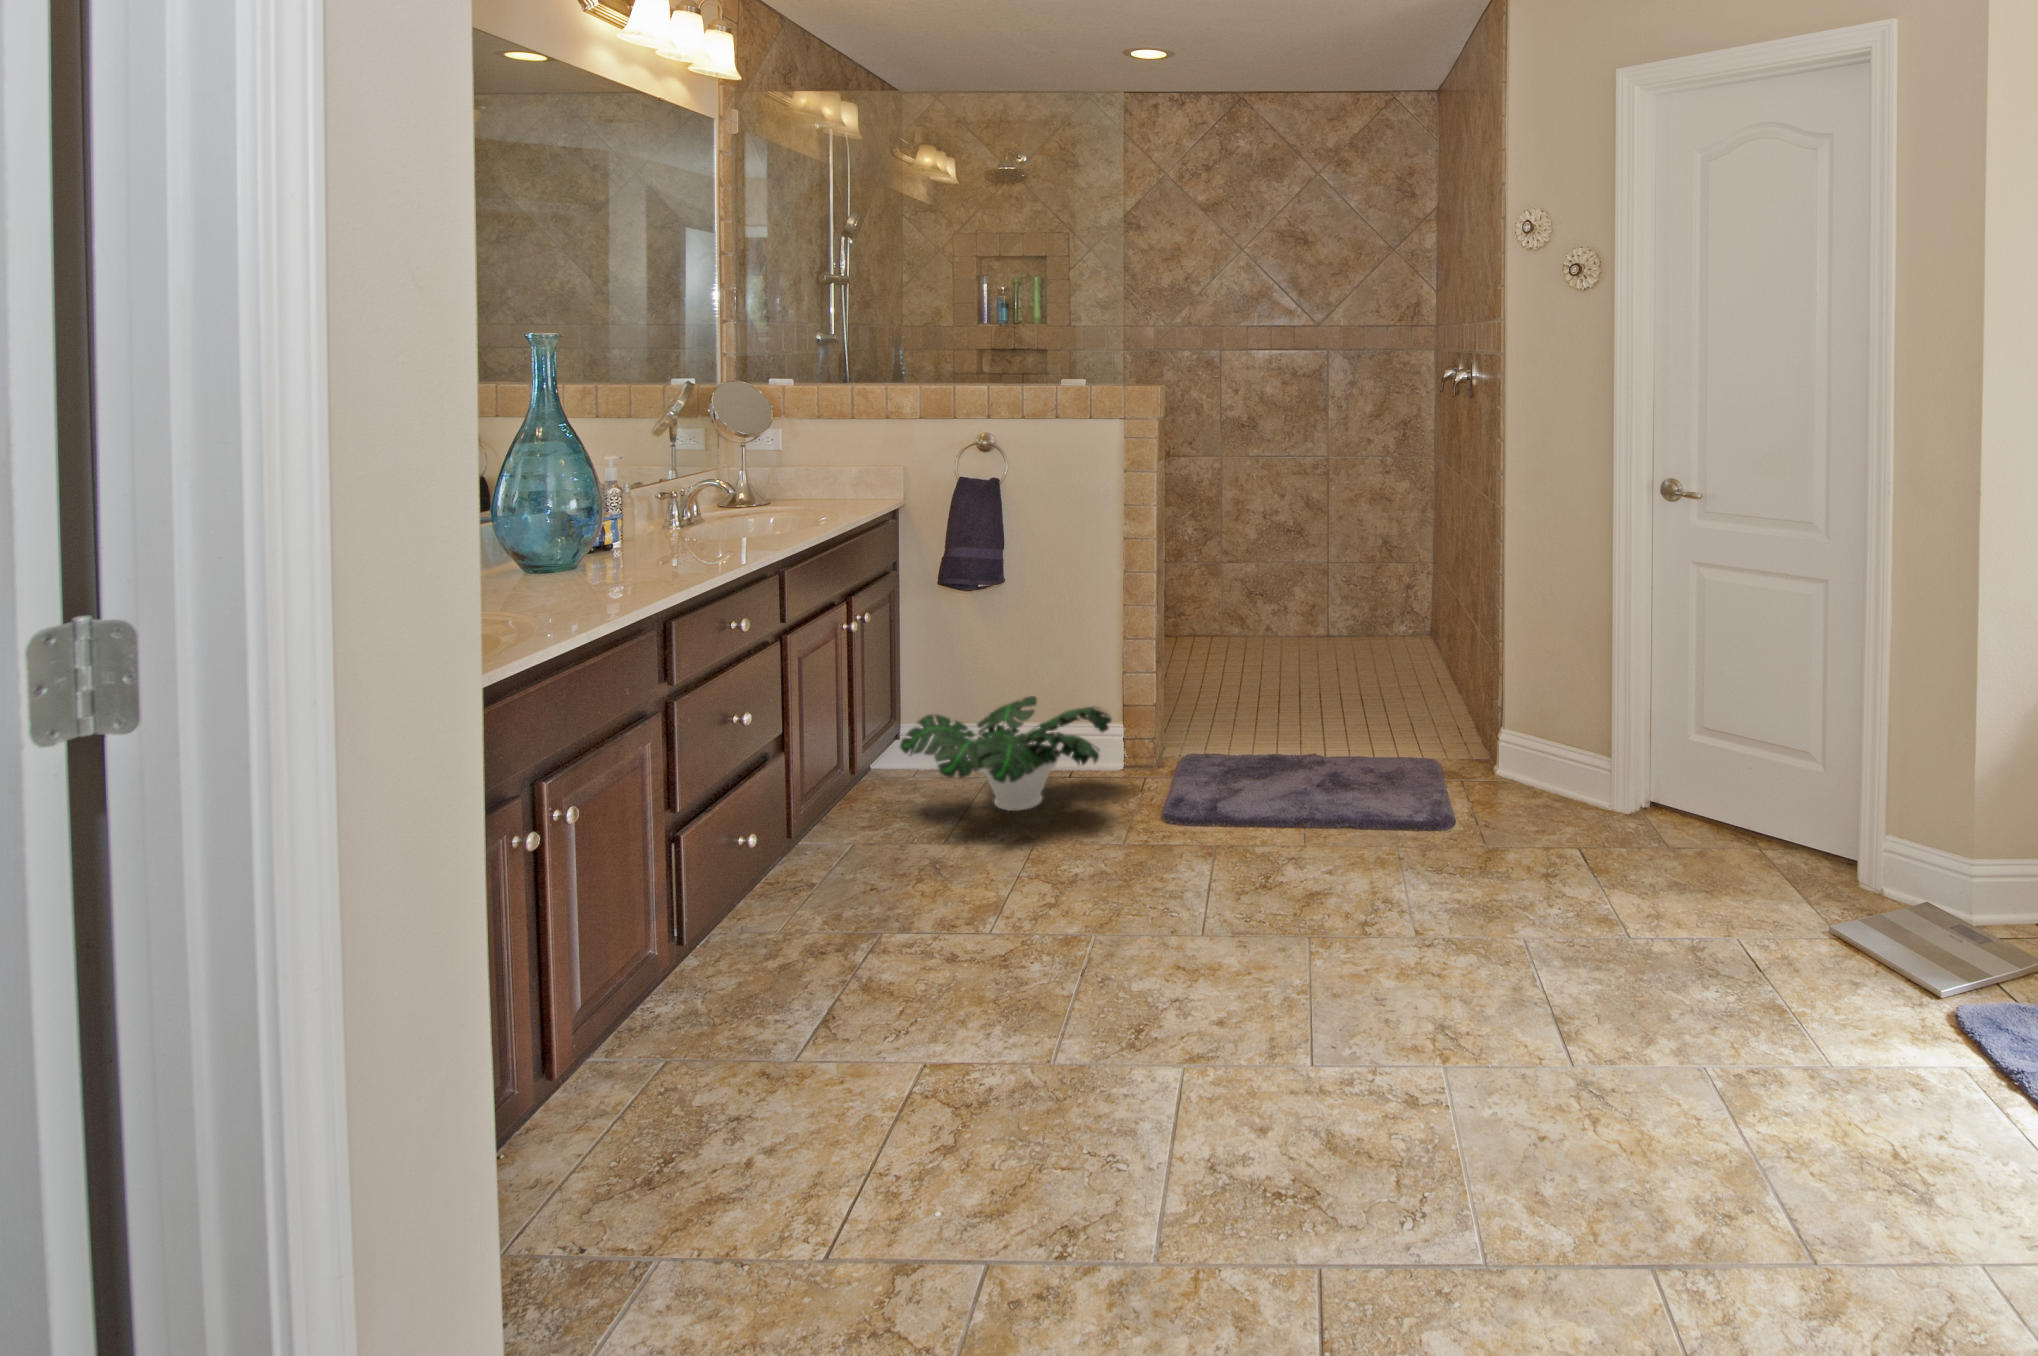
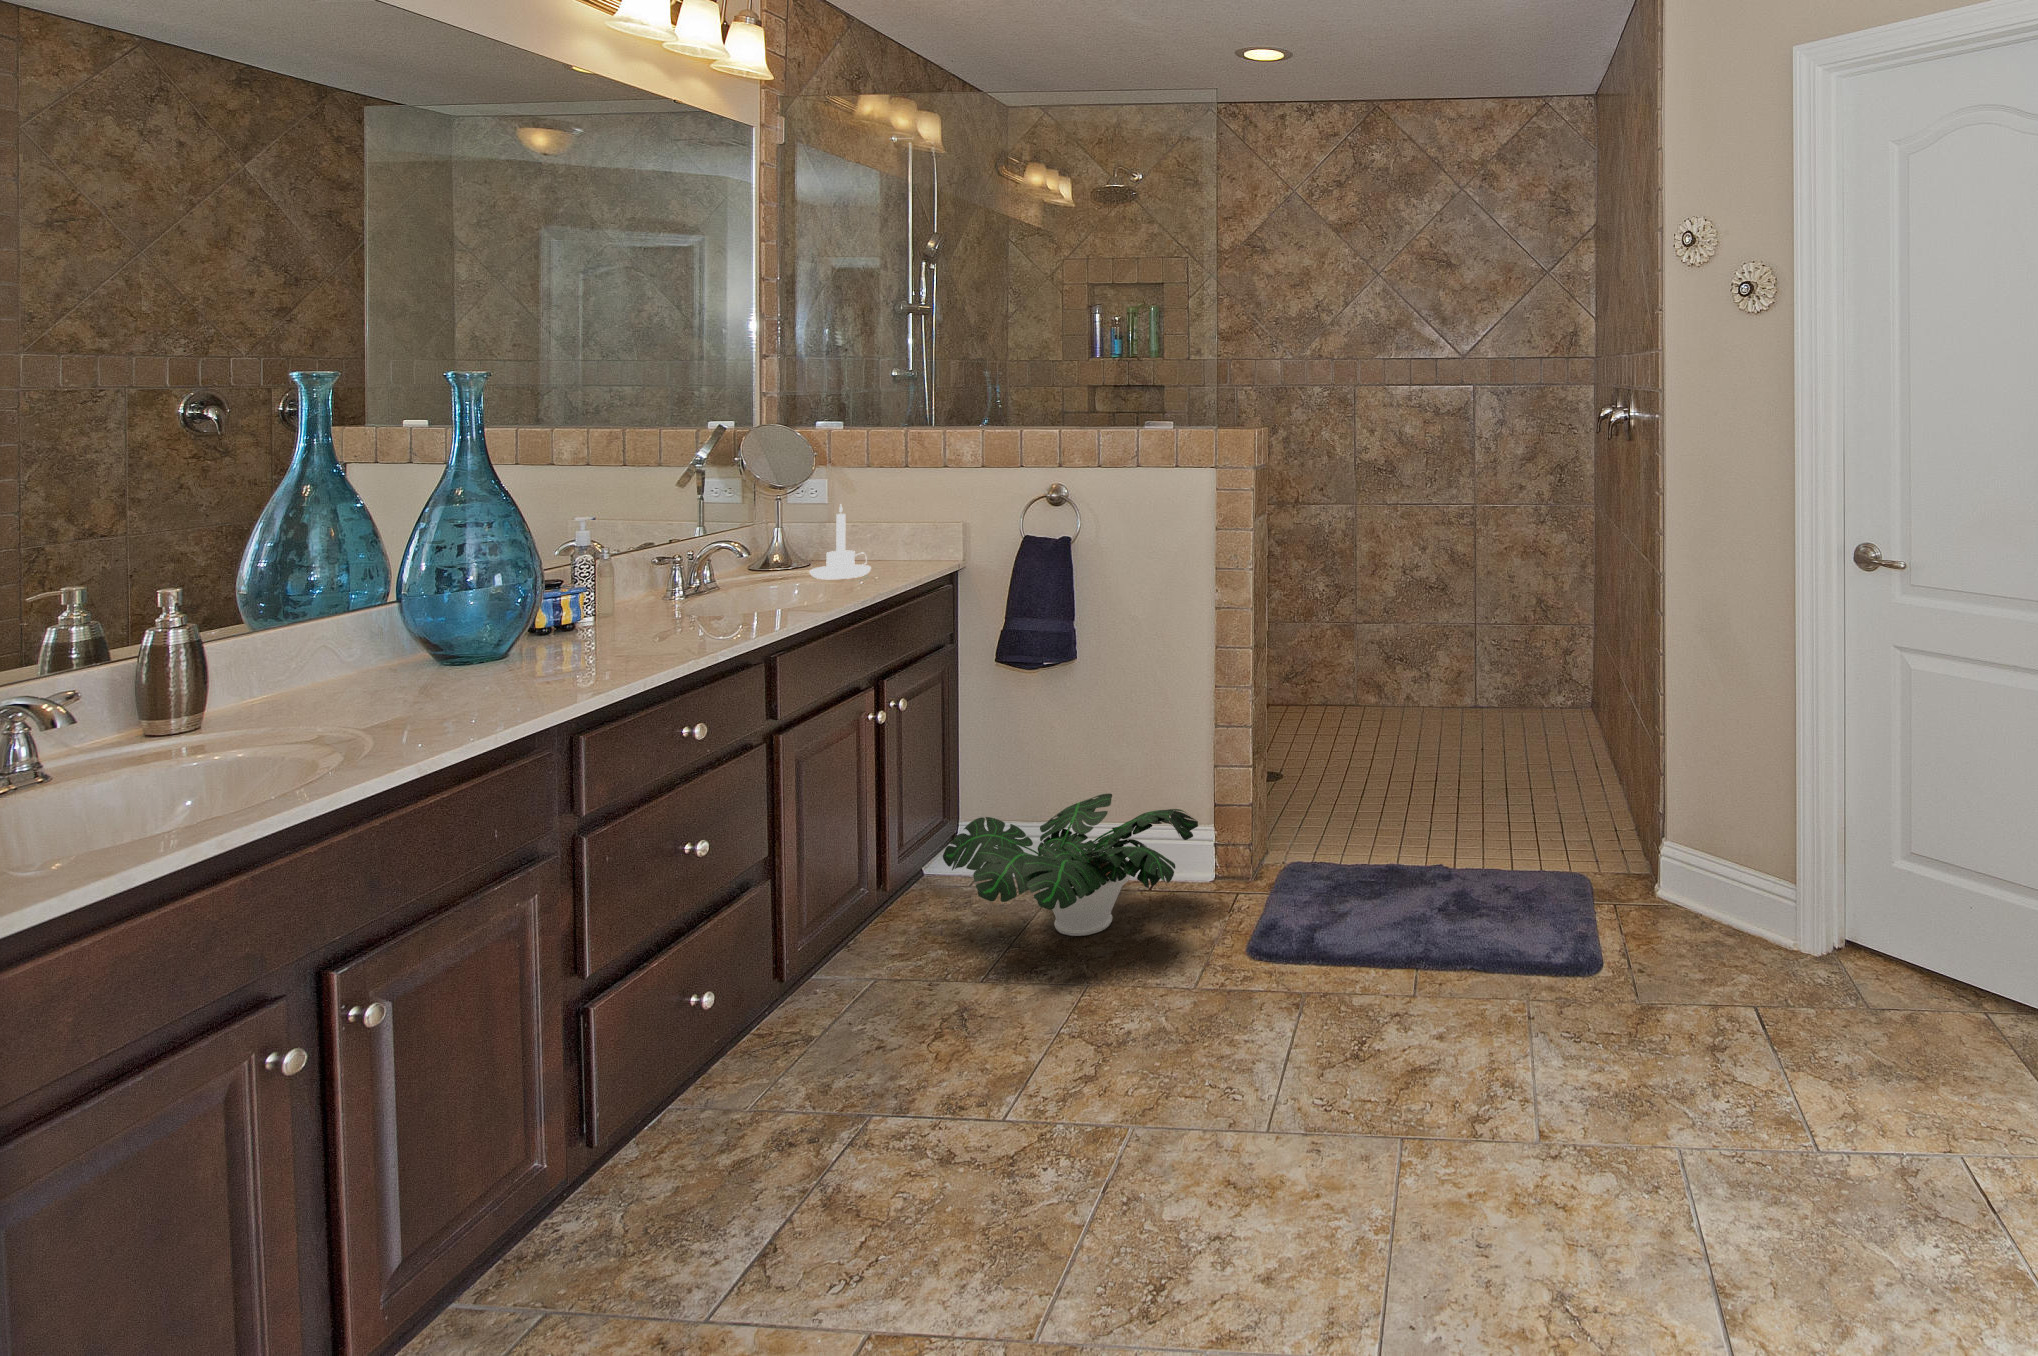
candle holder: none [783,448,834,513] -> present [809,505,871,579]

